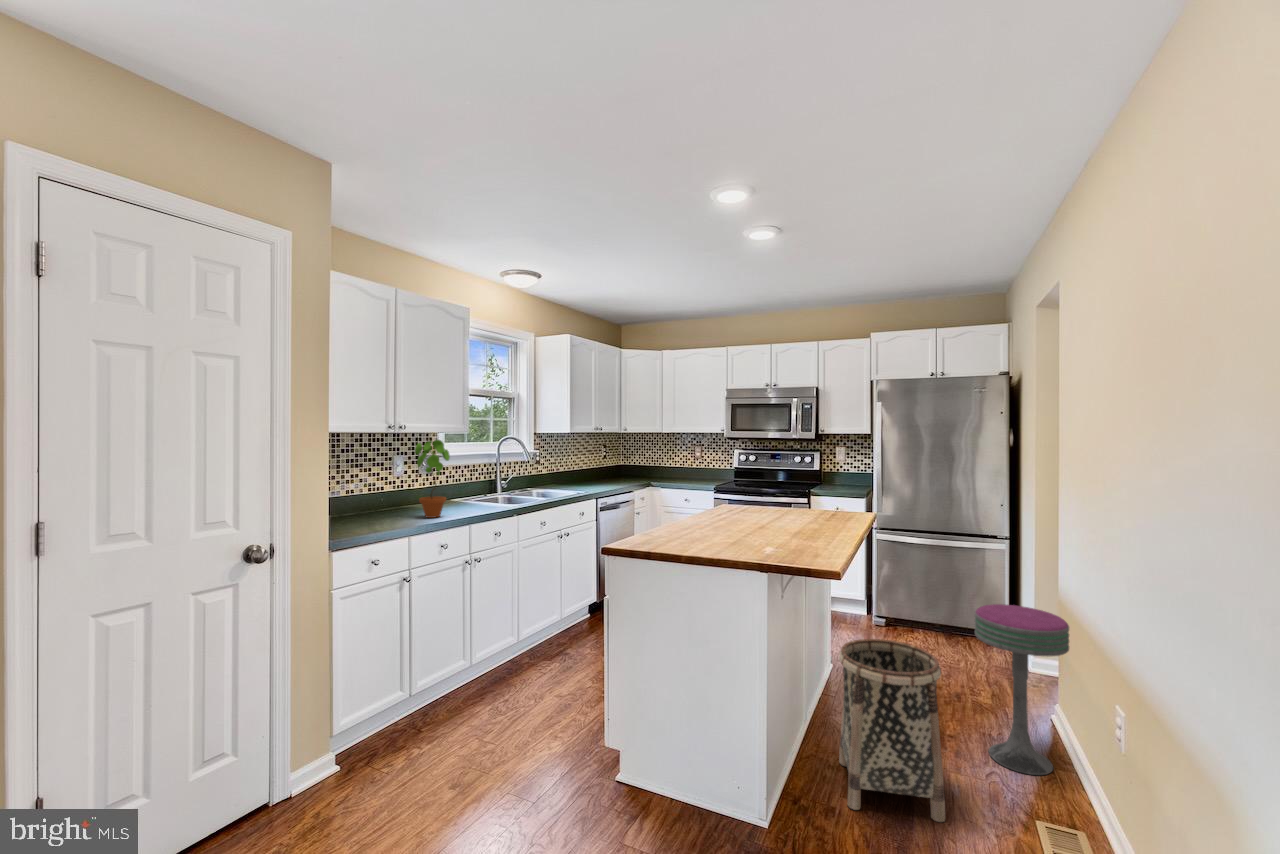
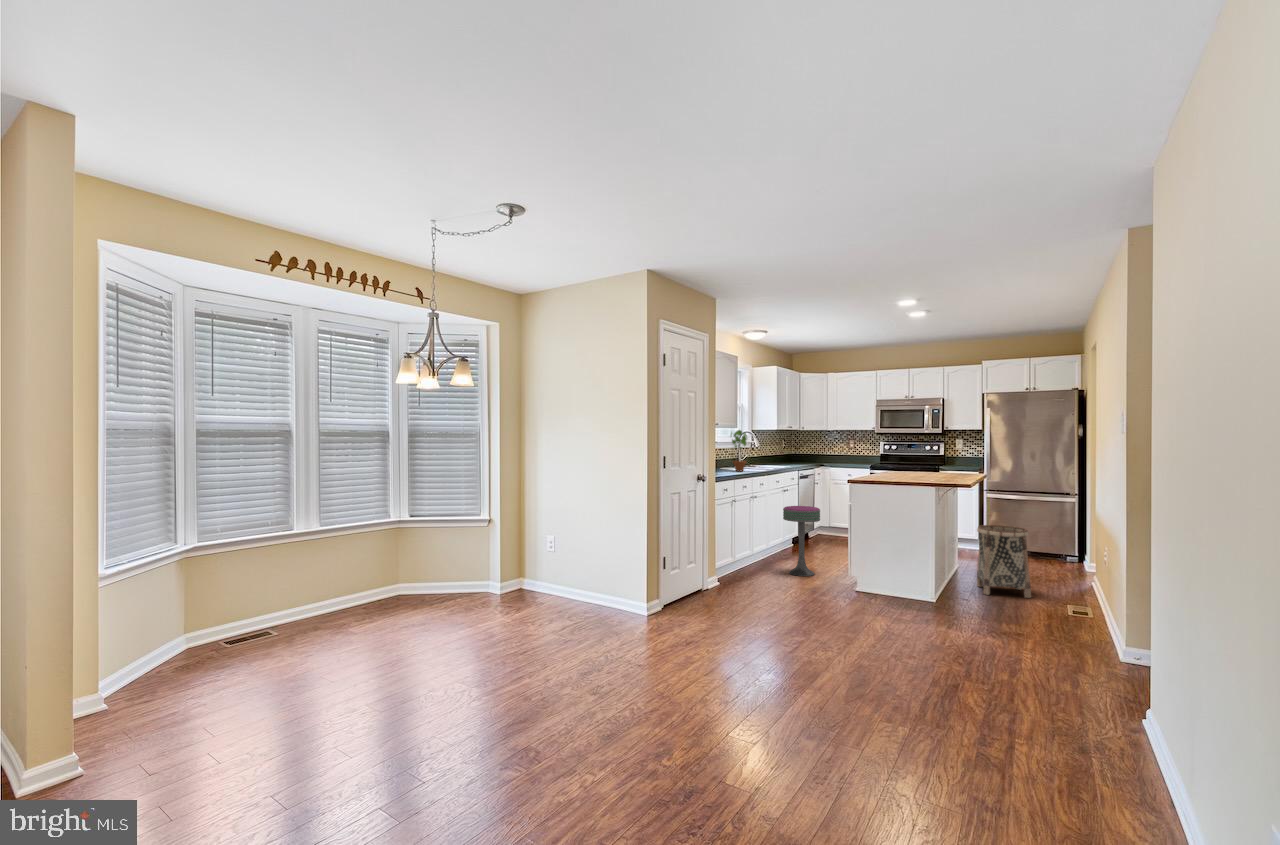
bar stool: present [975,604,1069,775] -> present [783,506,820,576]

